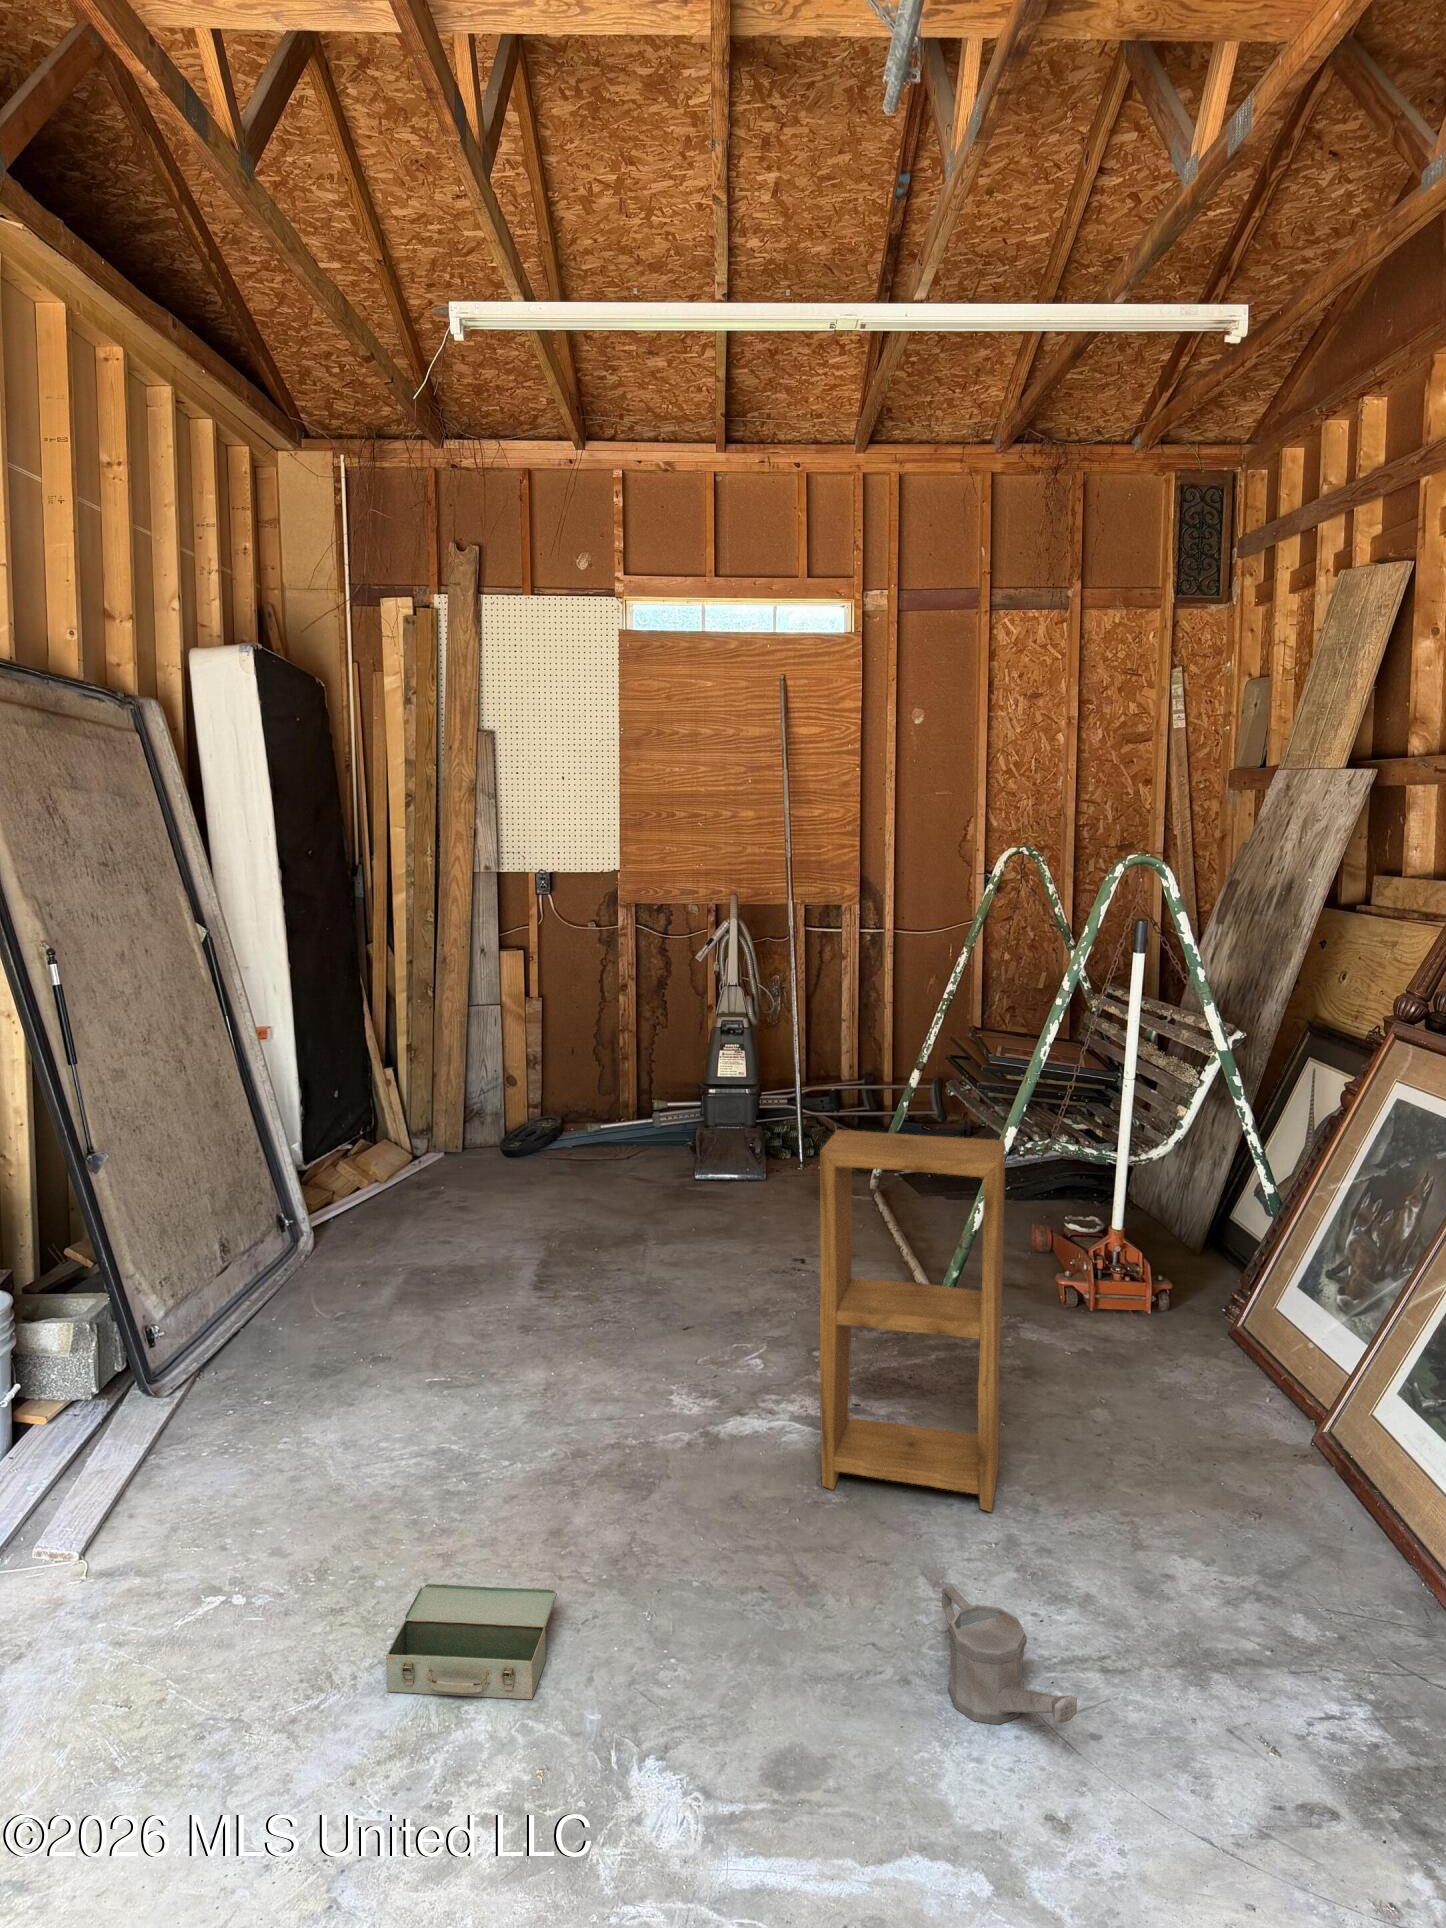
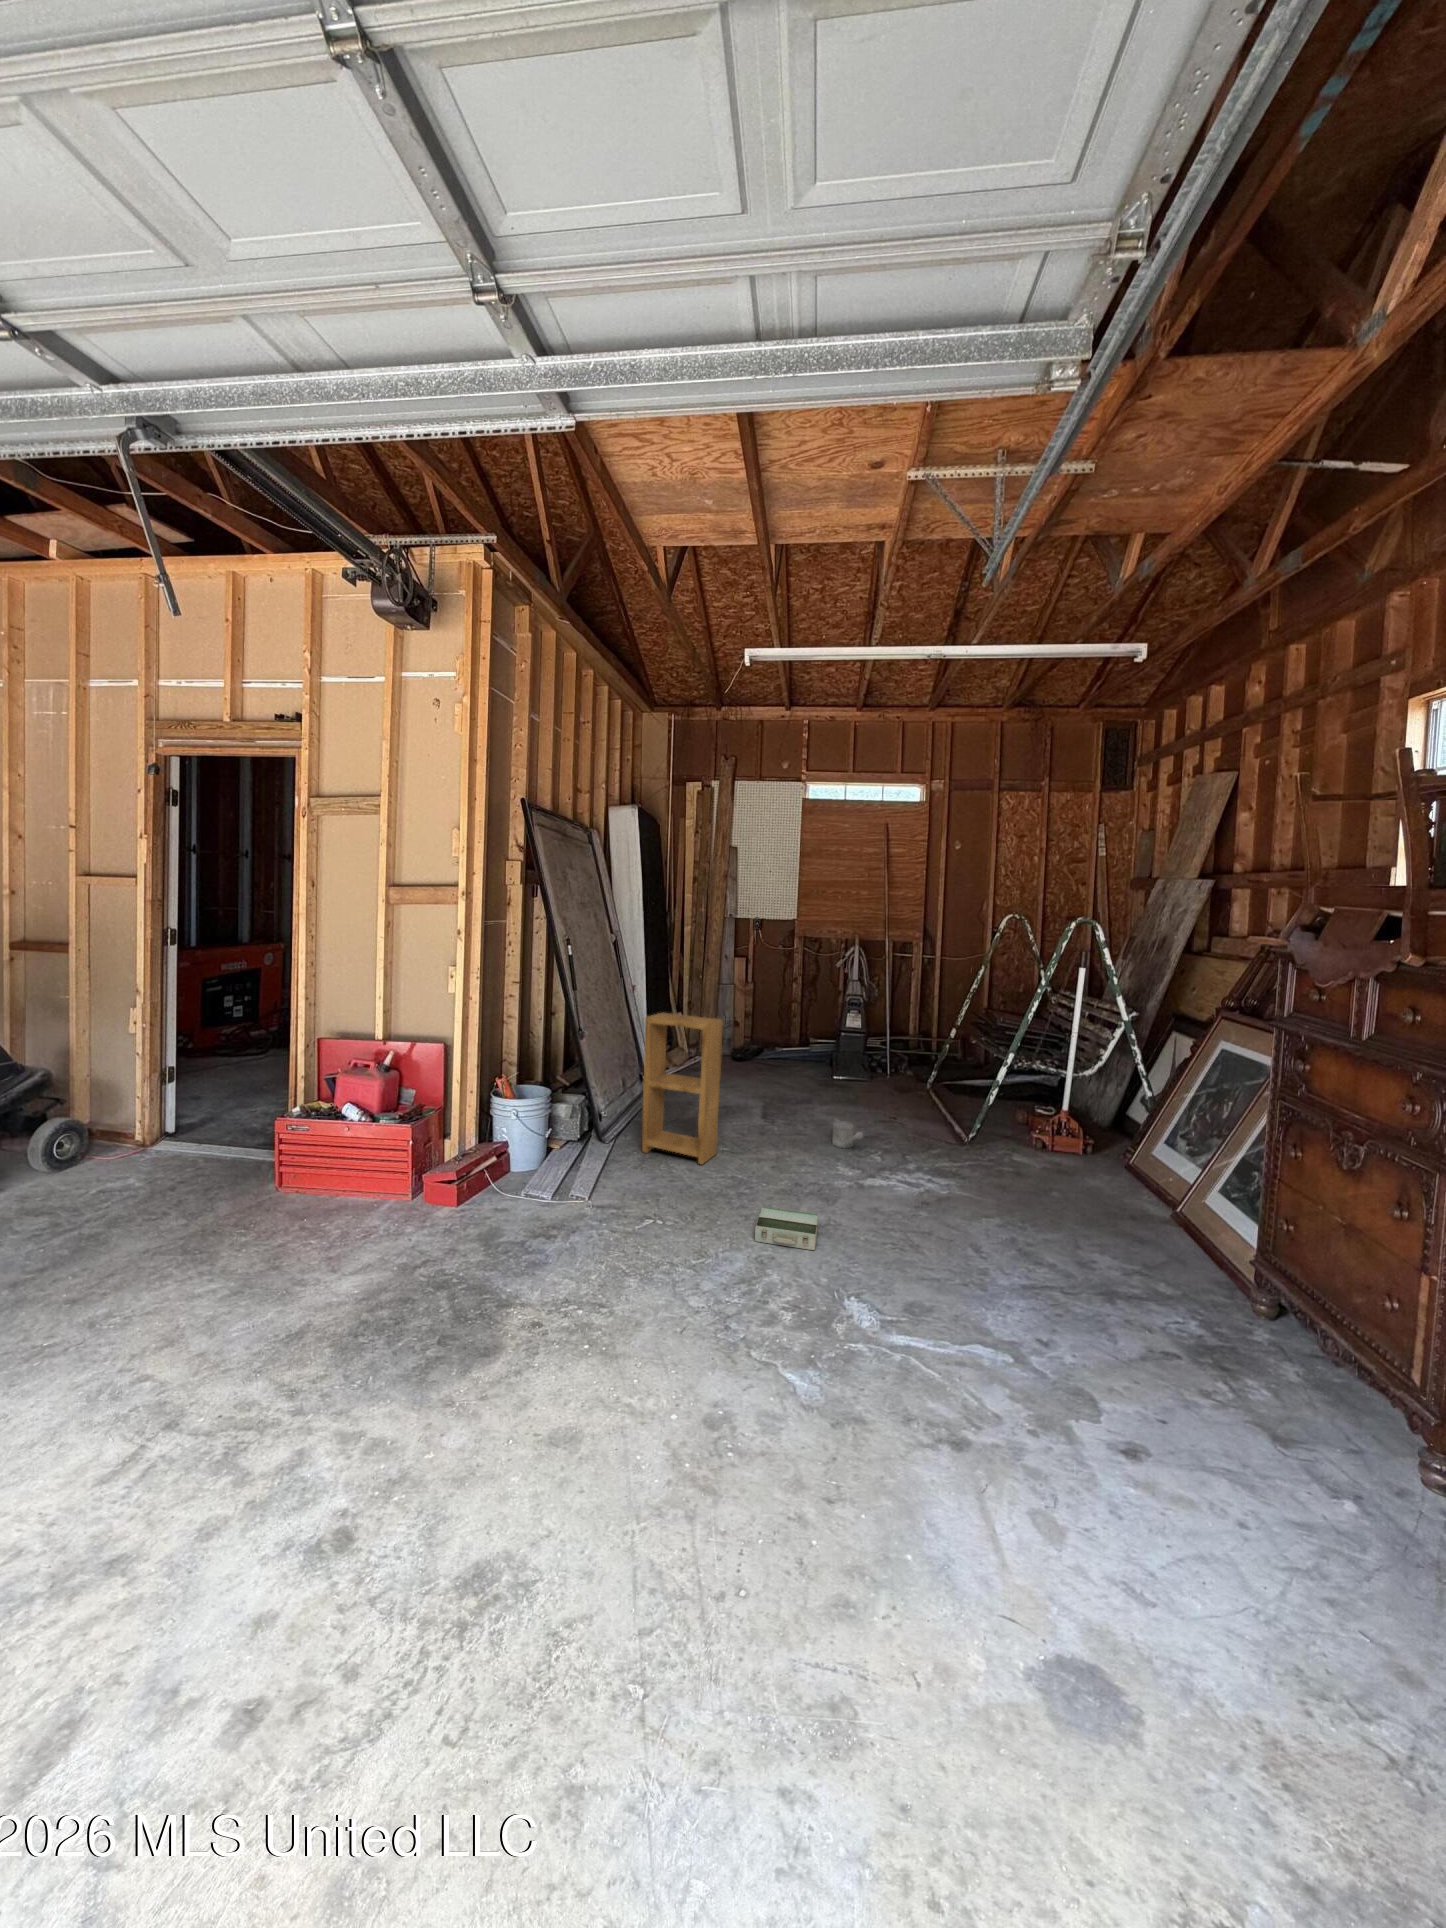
shelving unit: present [820,1130,1005,1512] -> present [642,1013,723,1164]
watering can: present [942,1586,1077,1725] -> present [832,1118,863,1148]

